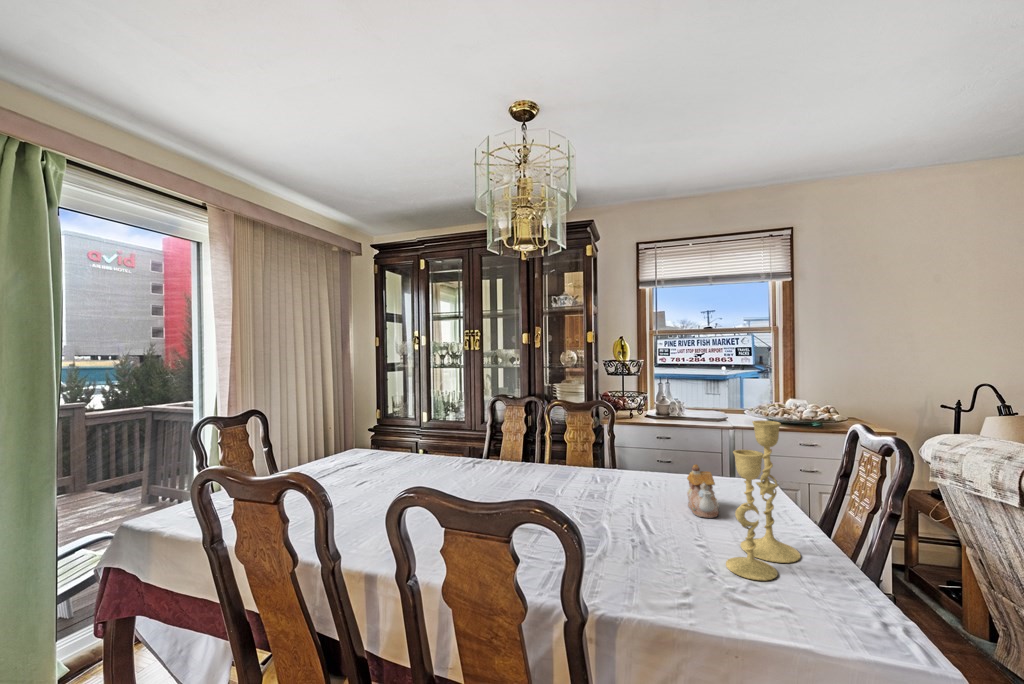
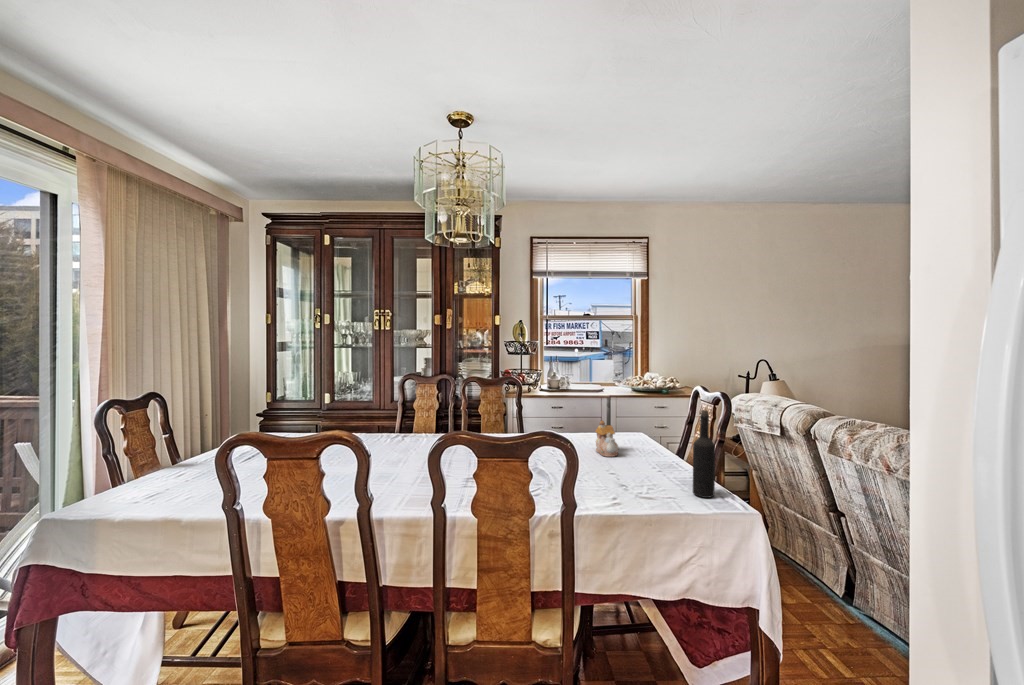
candlestick: present [726,420,800,581] -> none [633,386,673,485]
wine bottle: none [824,469,870,626] -> present [693,410,715,498]

